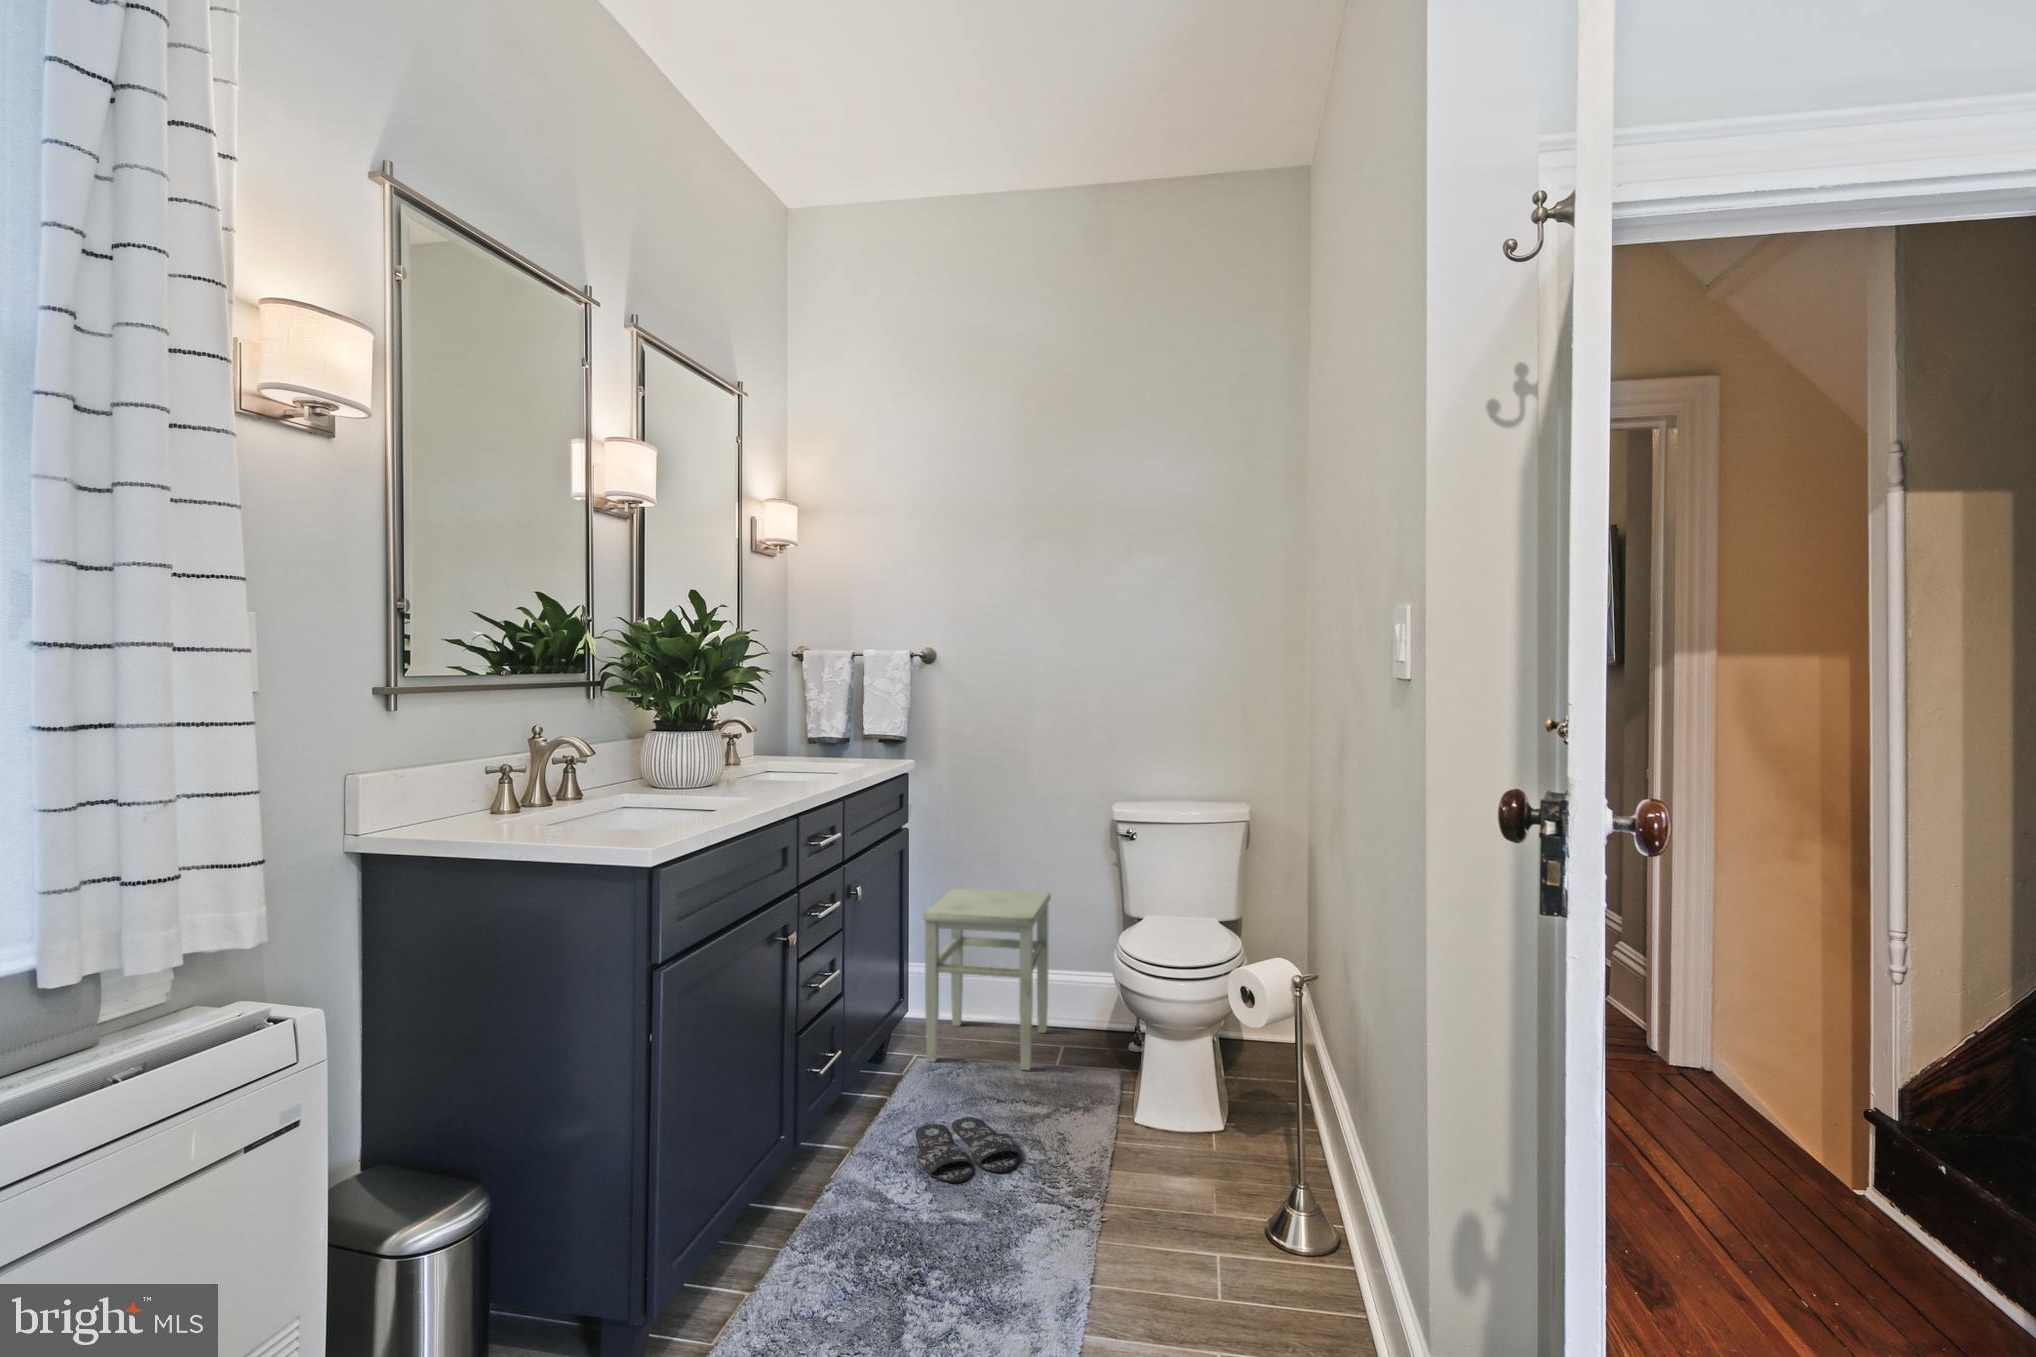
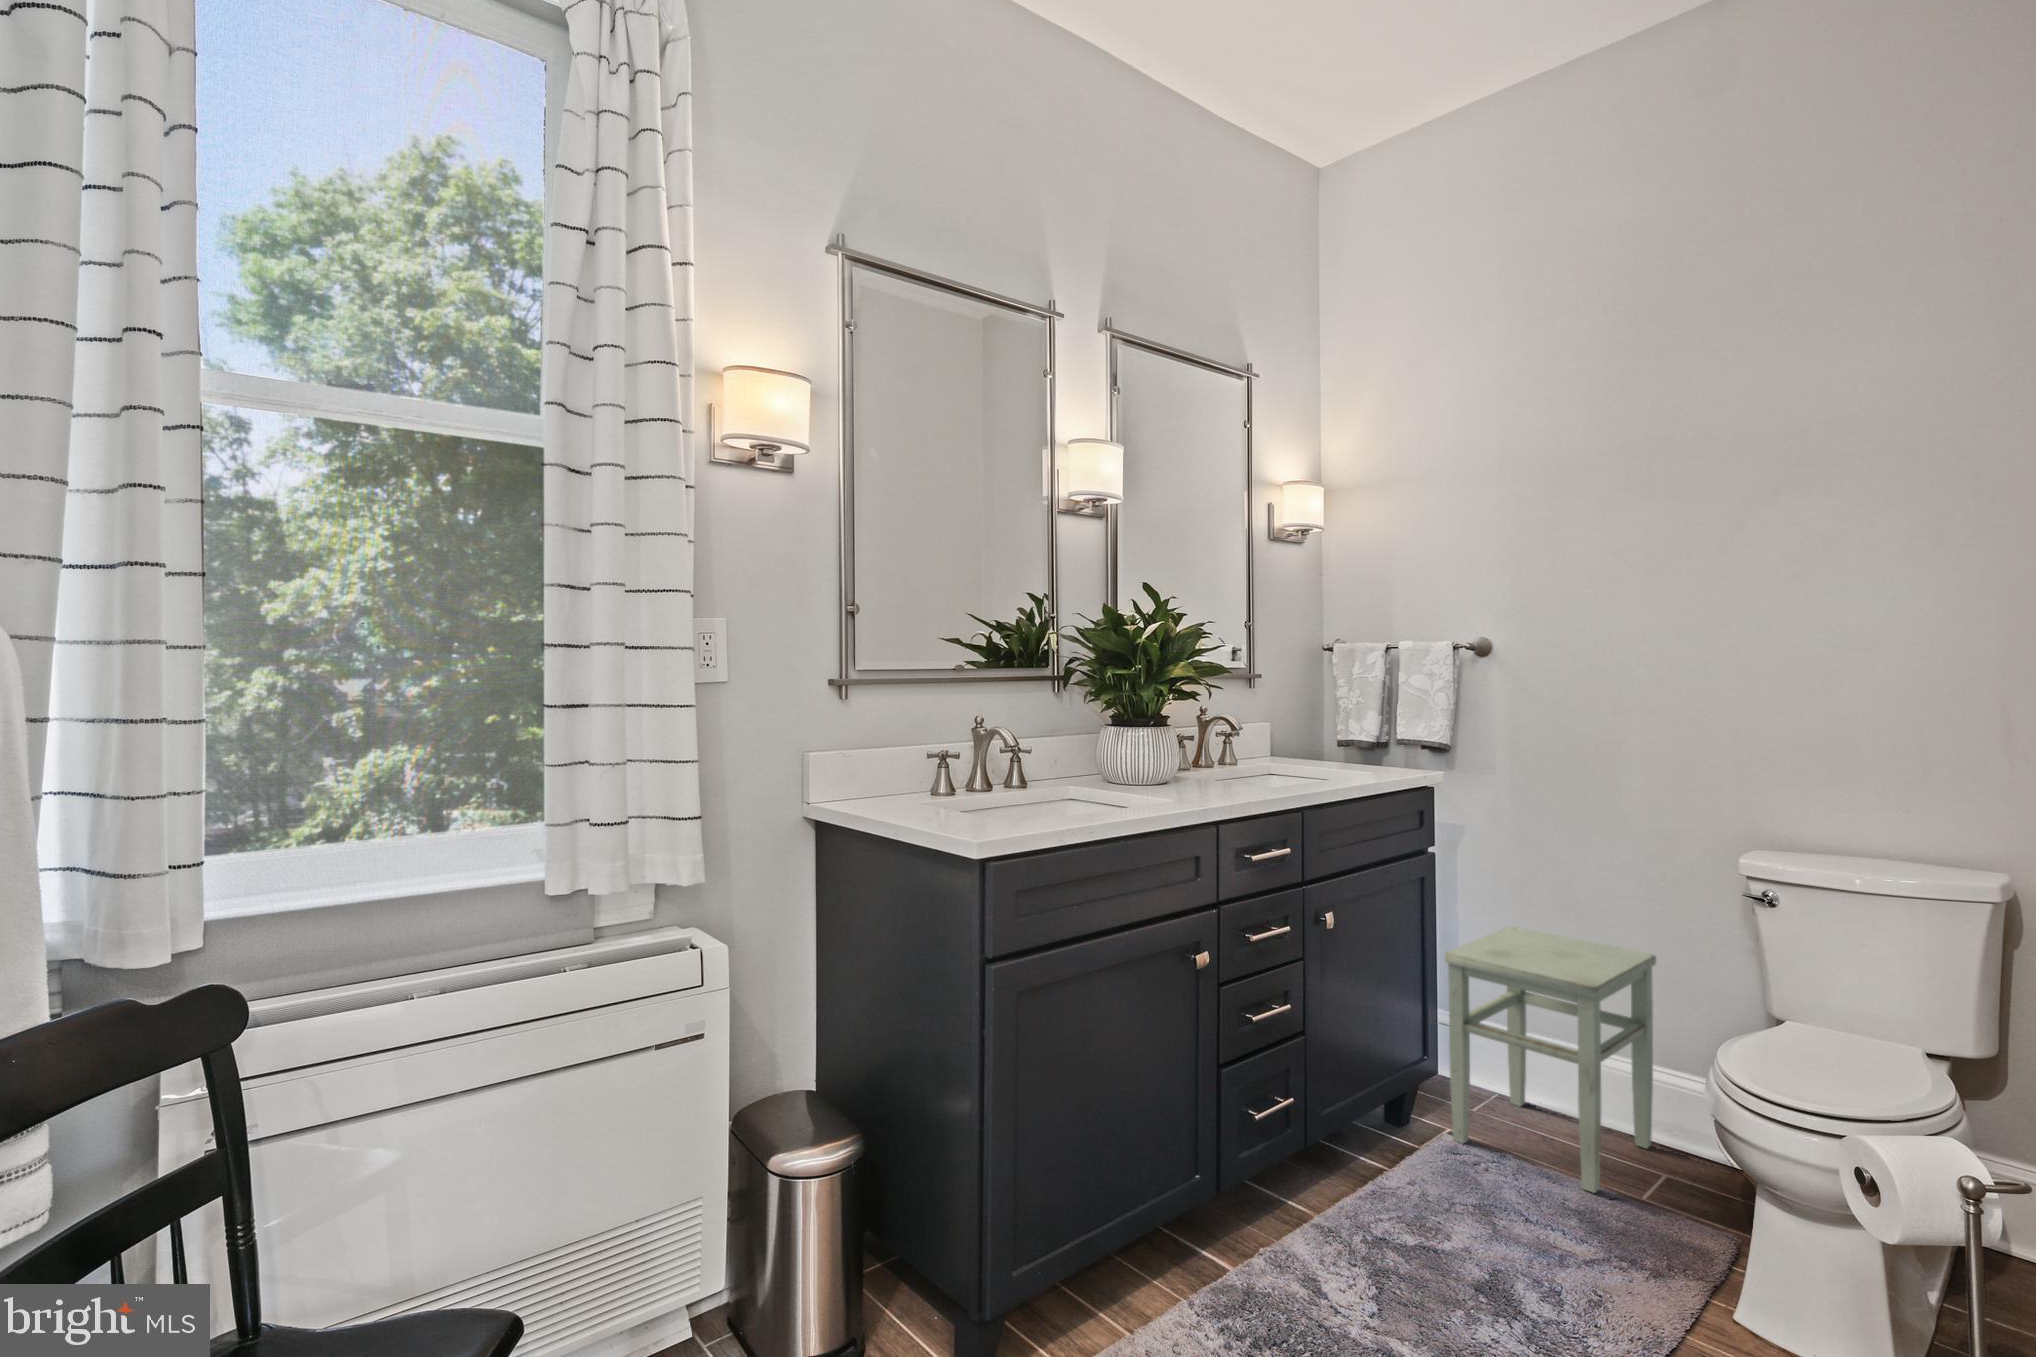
slippers: present [916,1117,1018,1183] -> none [1379,1218,1520,1316]

